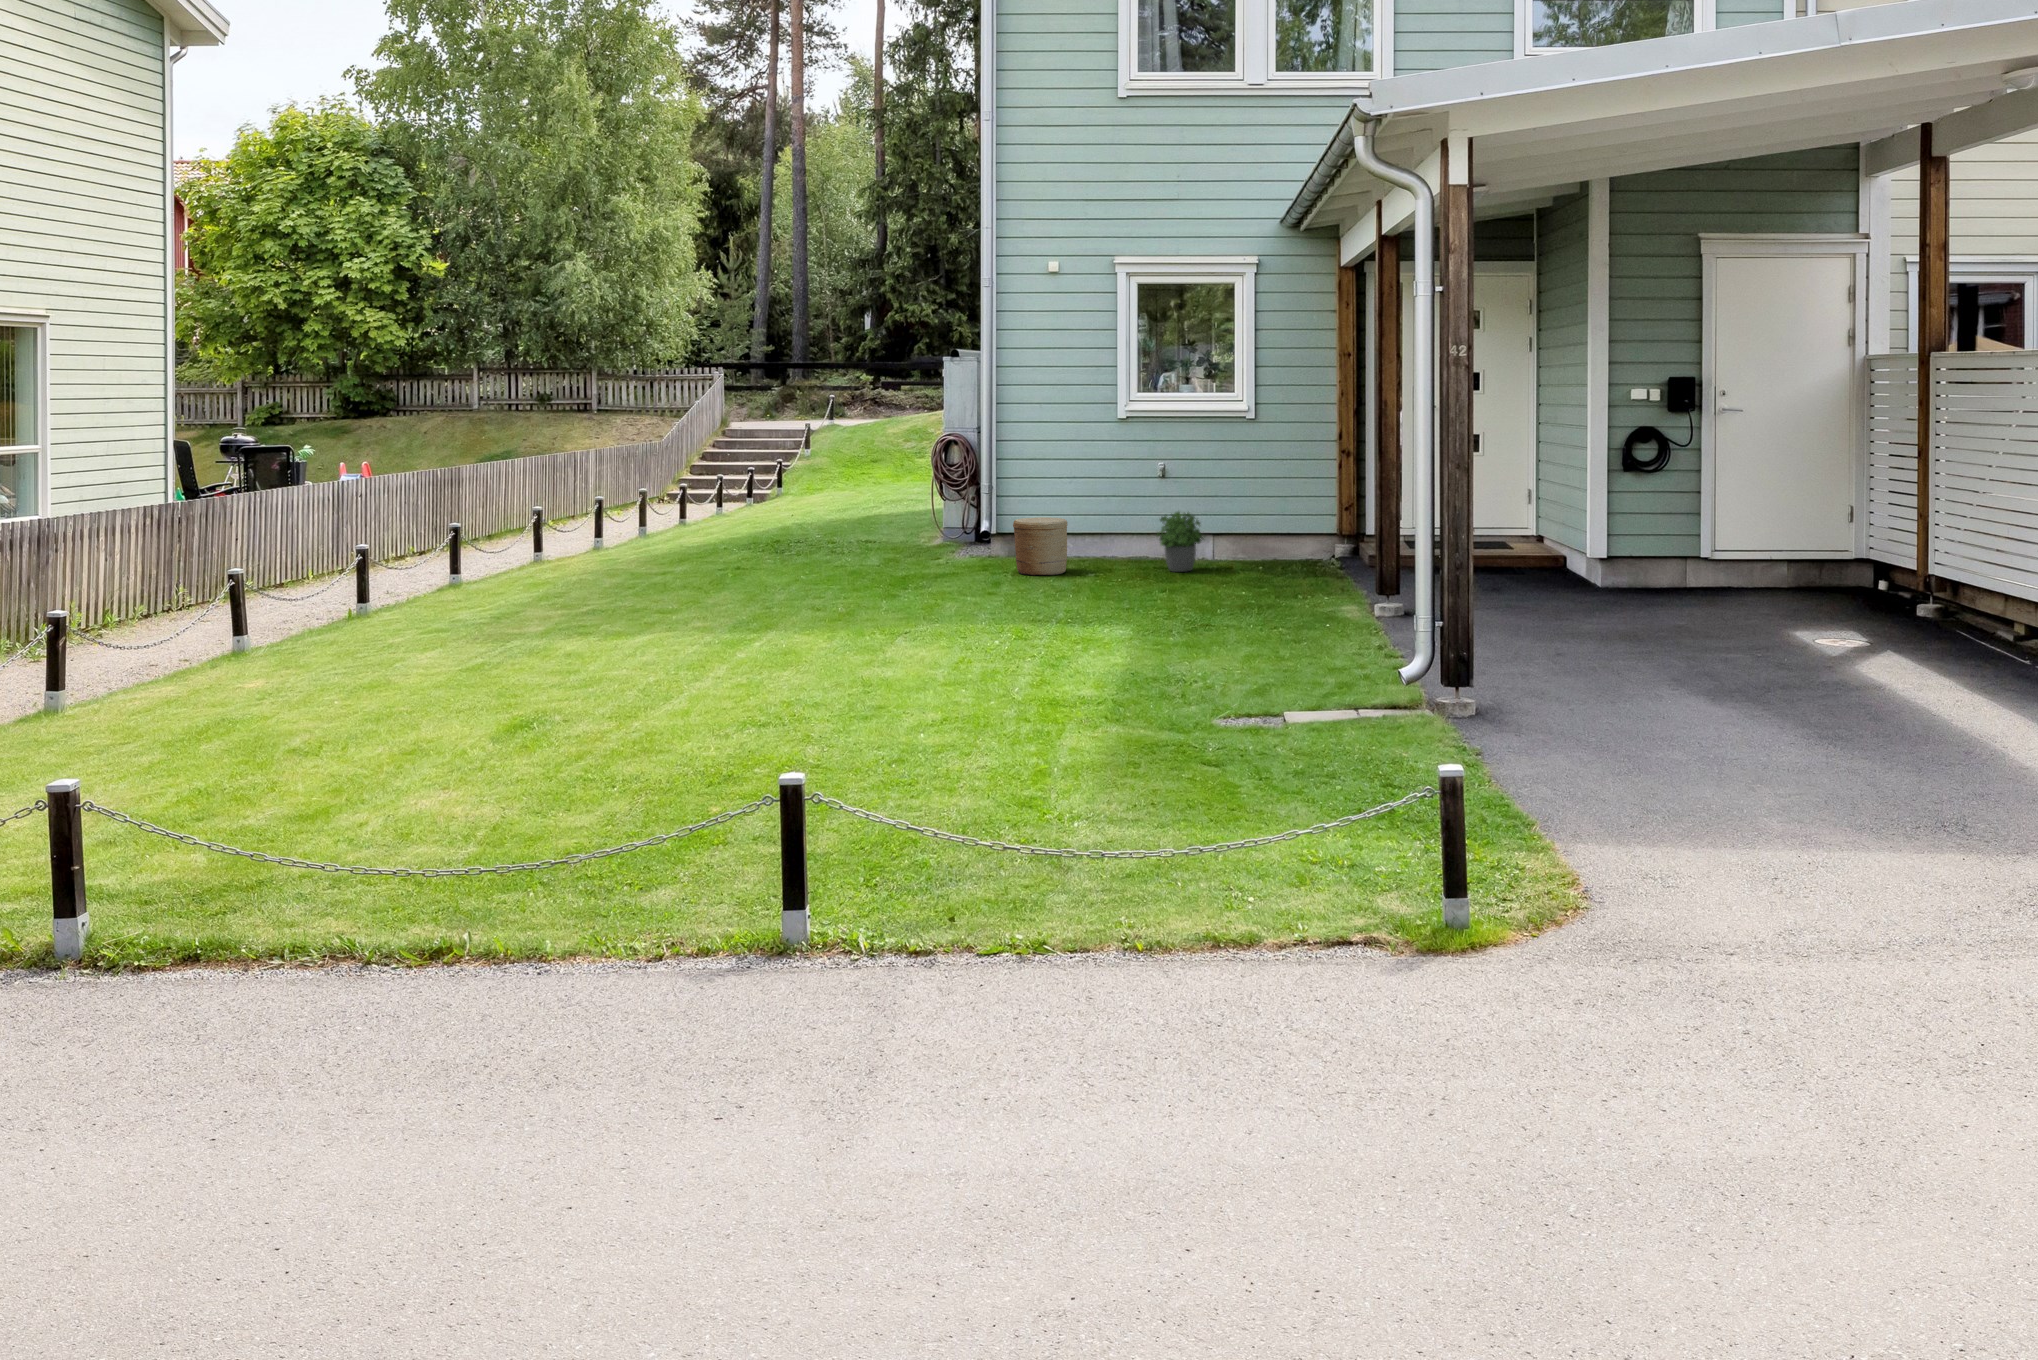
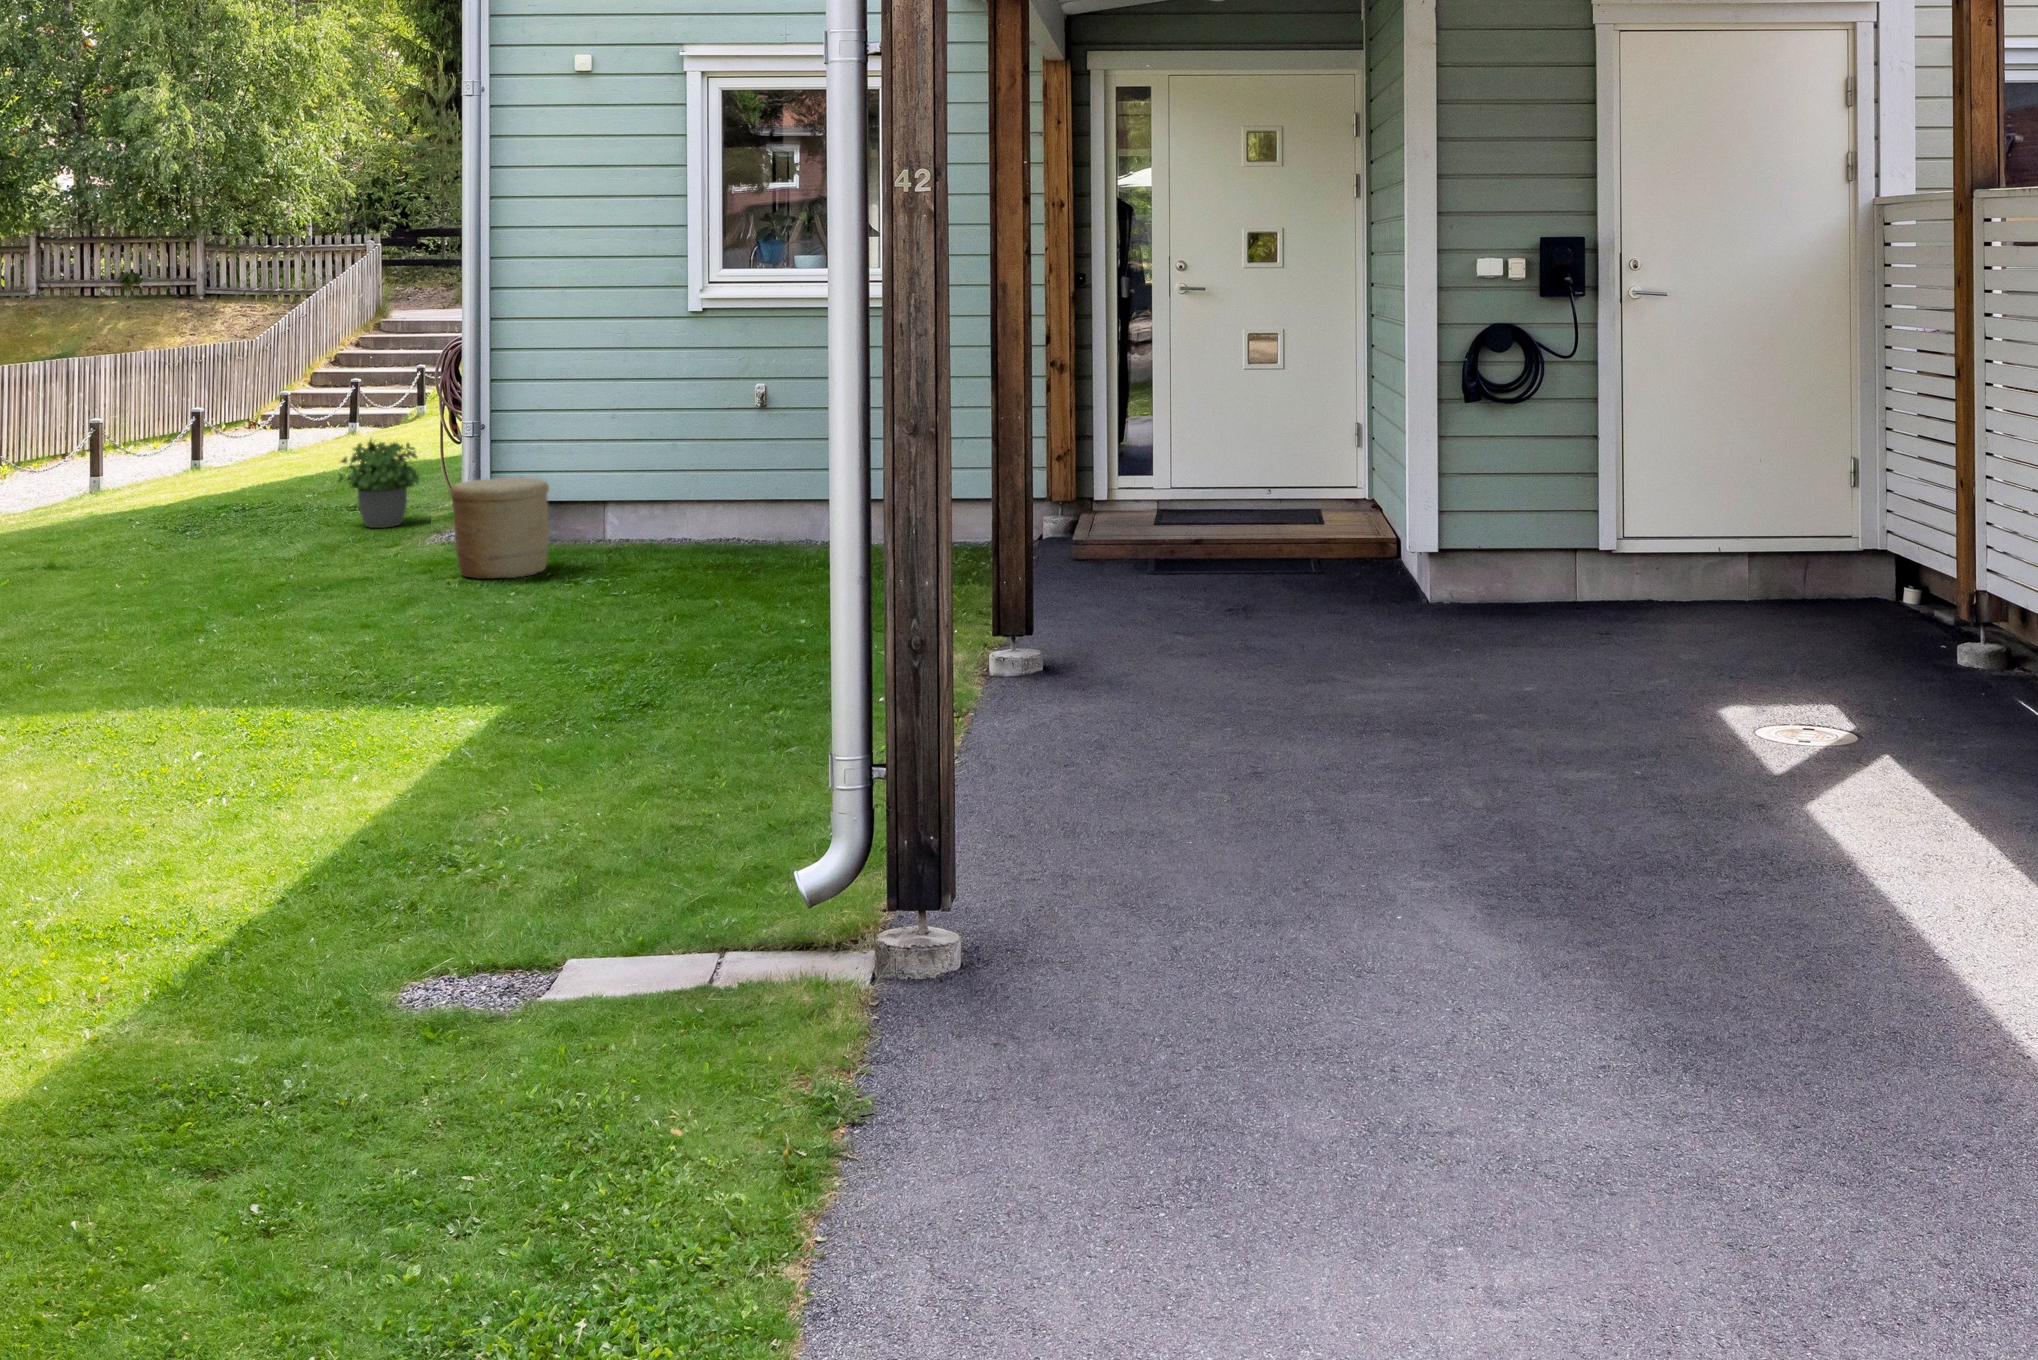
potted plant: present [1157,512,1205,572] -> present [339,439,419,528]

